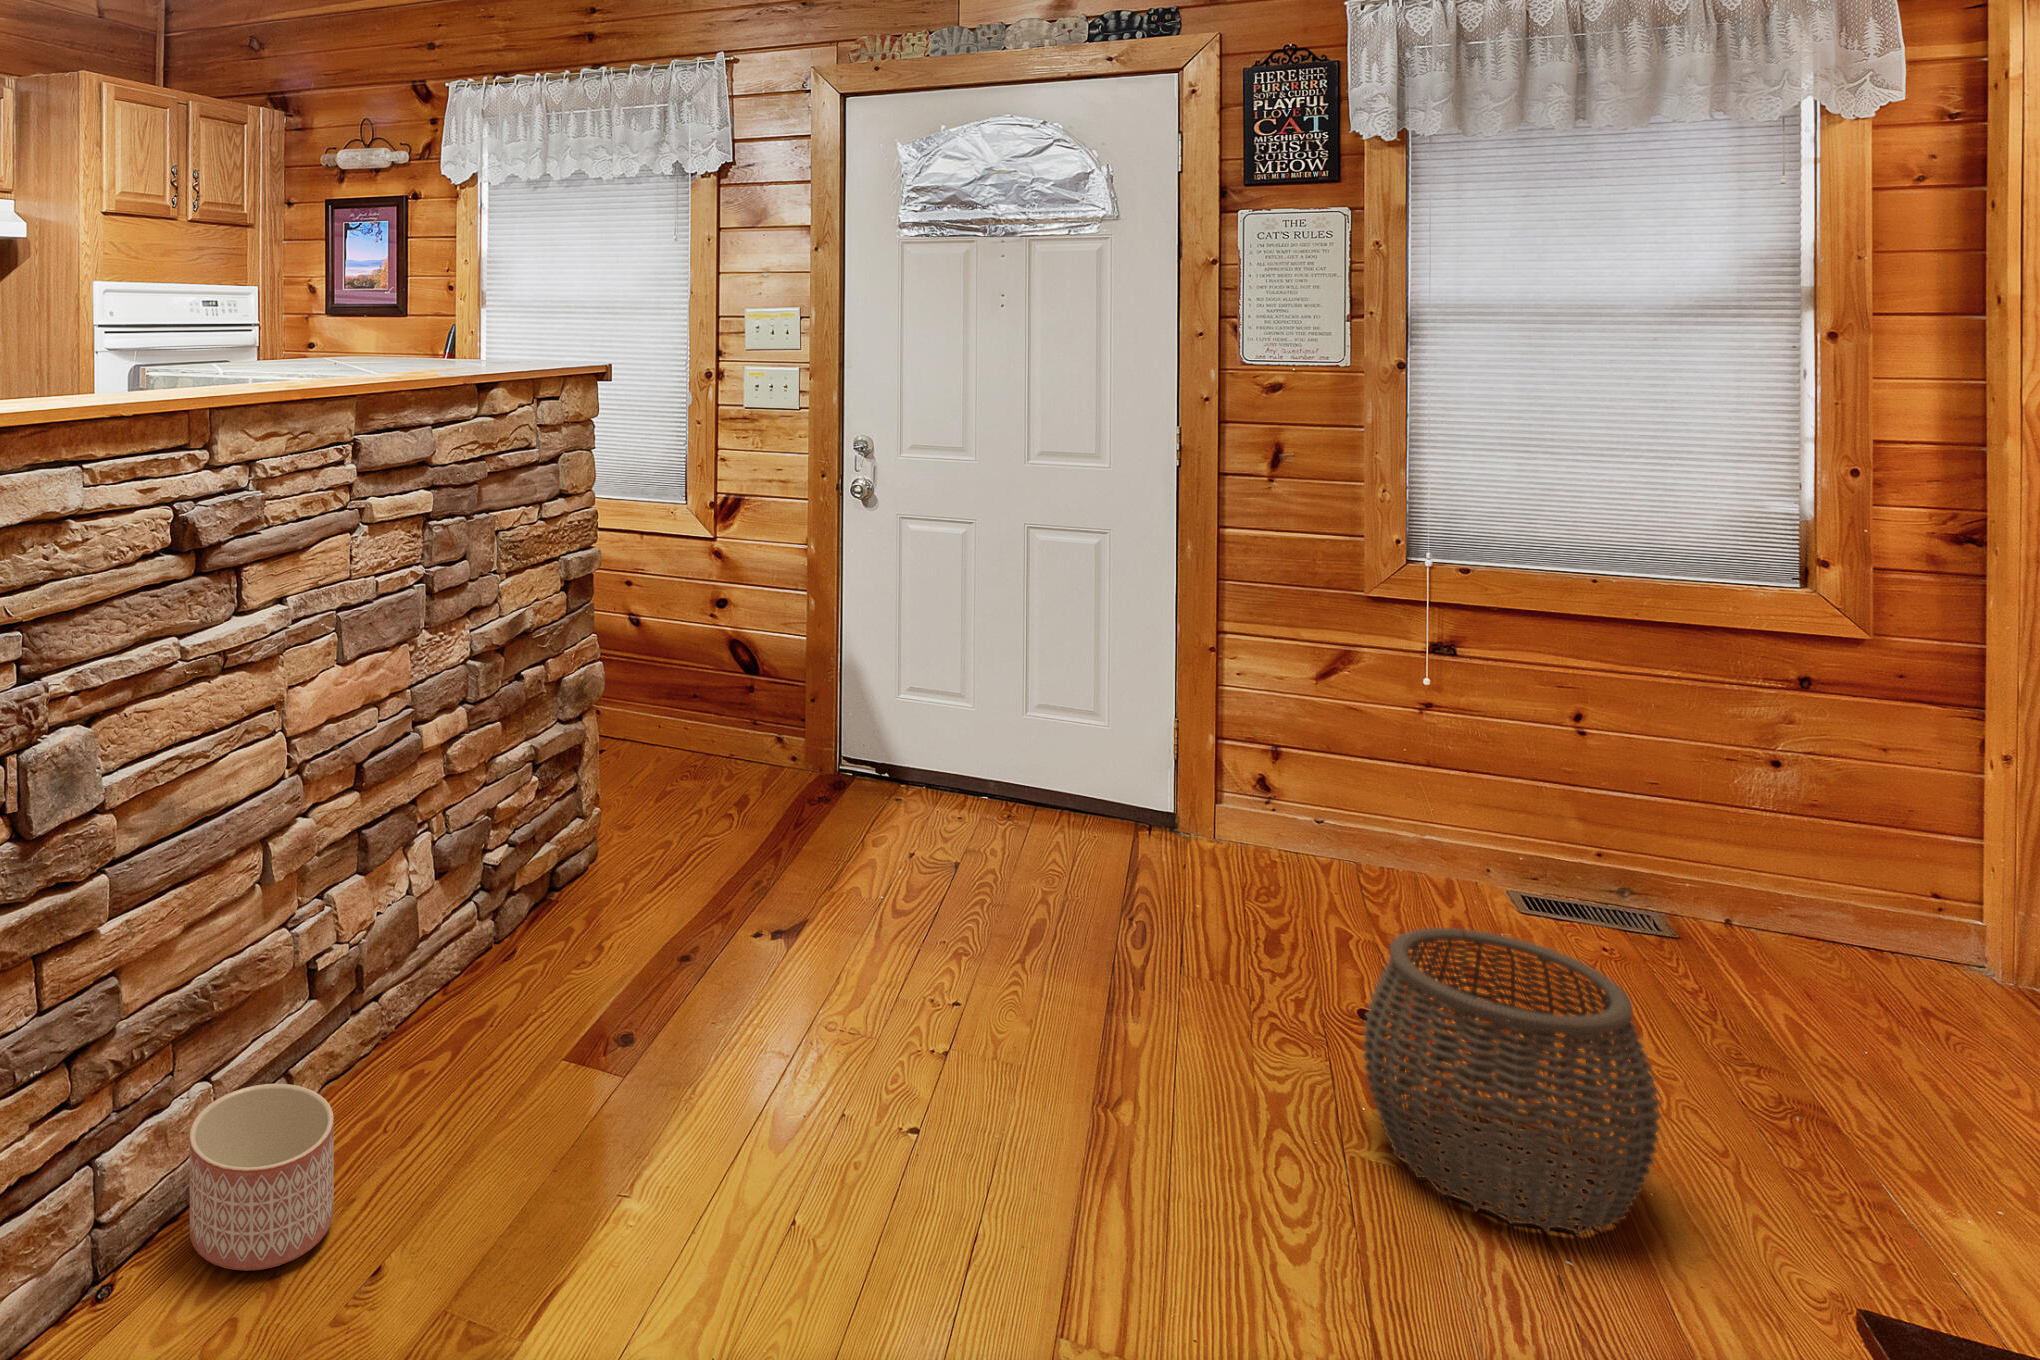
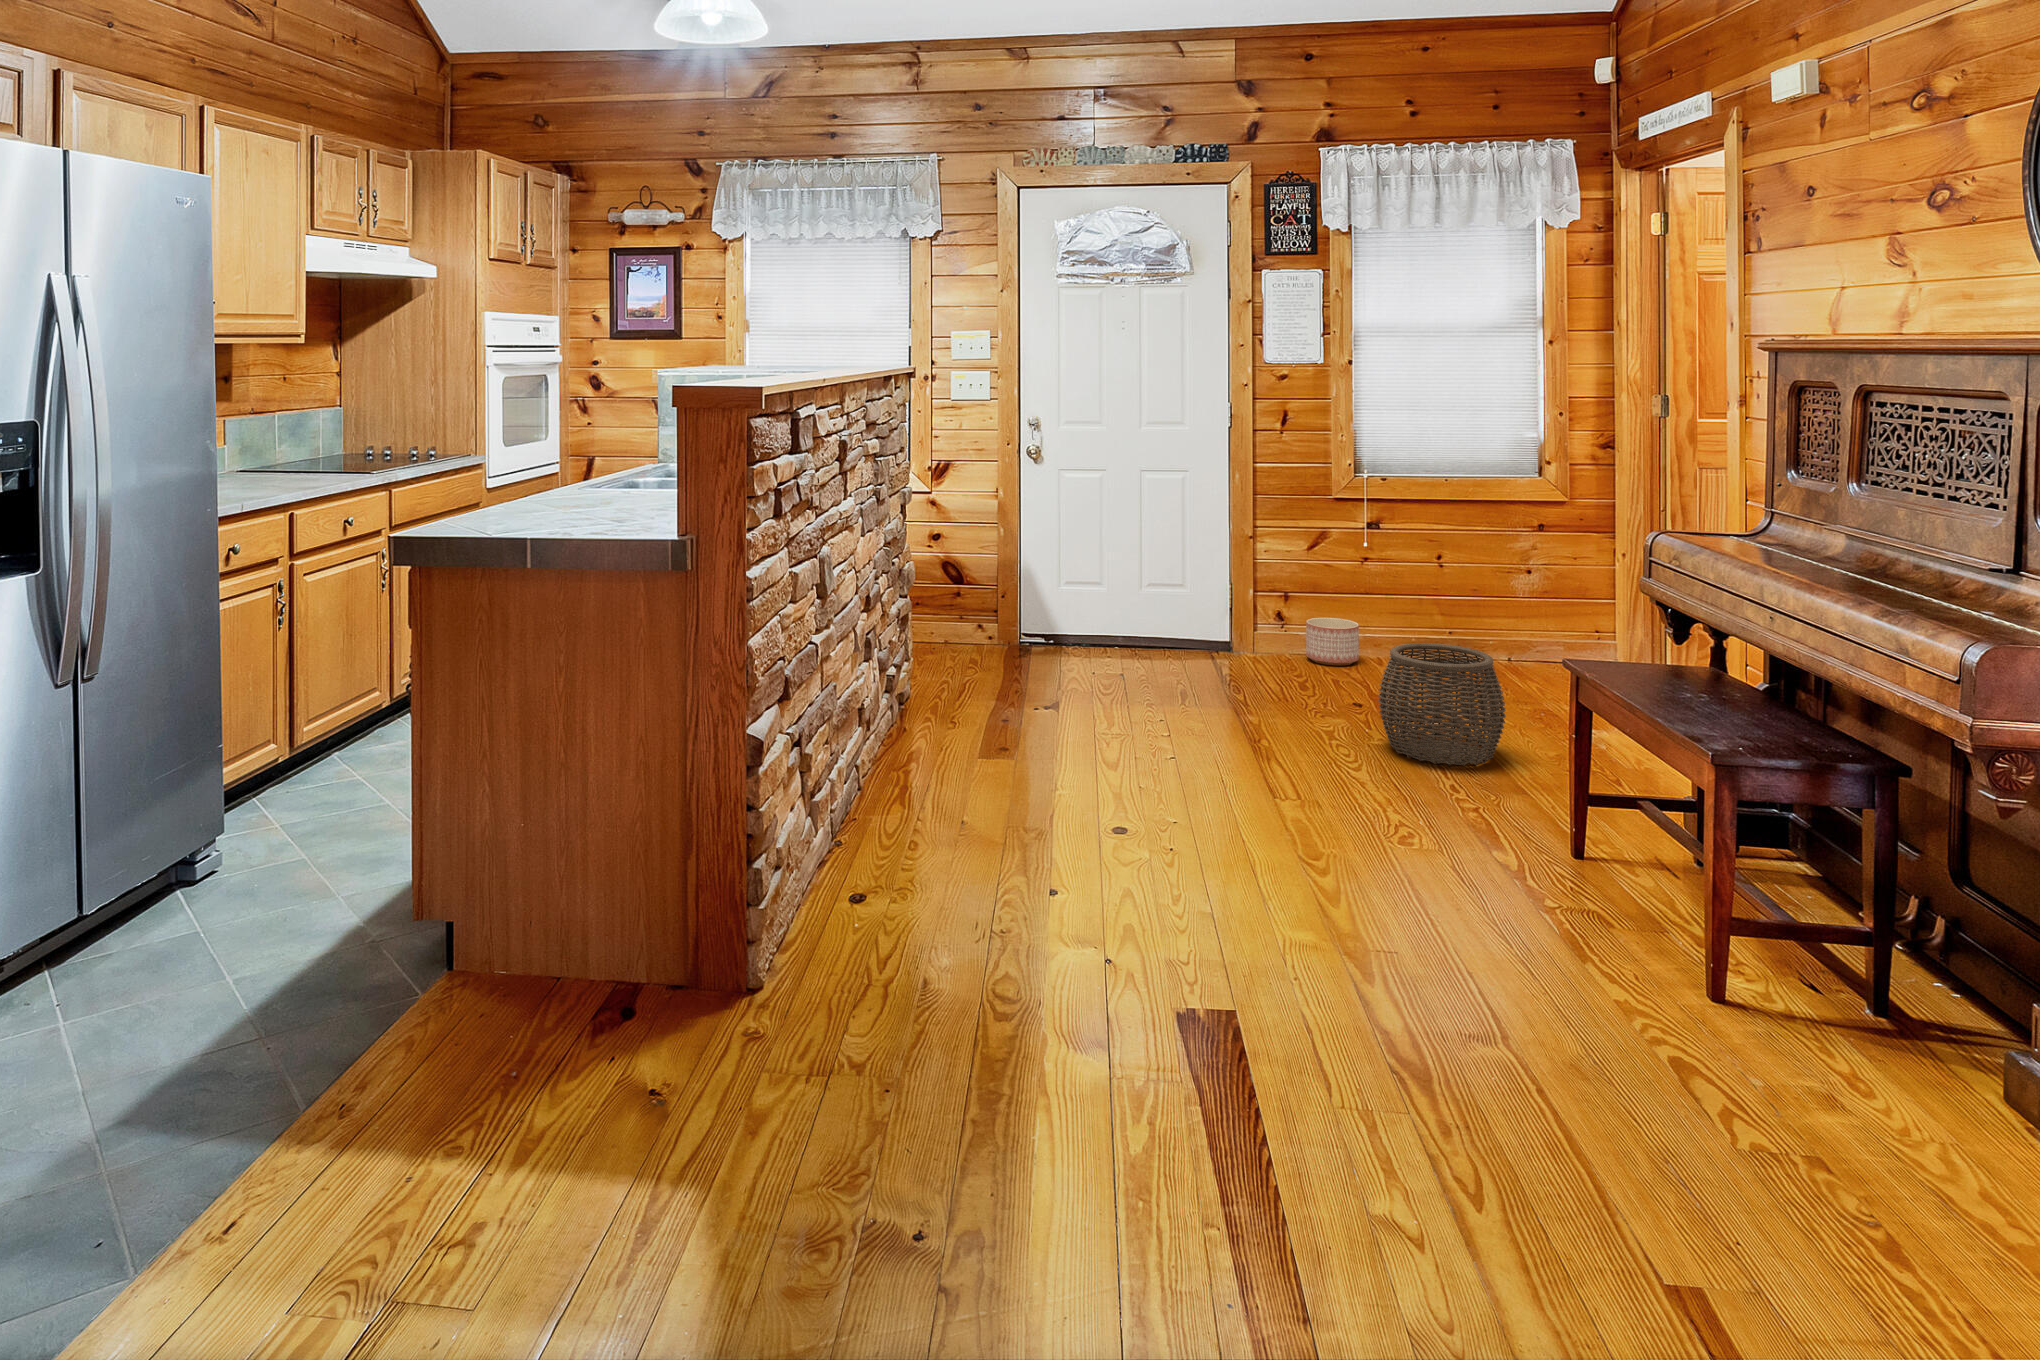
planter: present [190,1084,334,1271] -> present [1306,618,1359,665]

